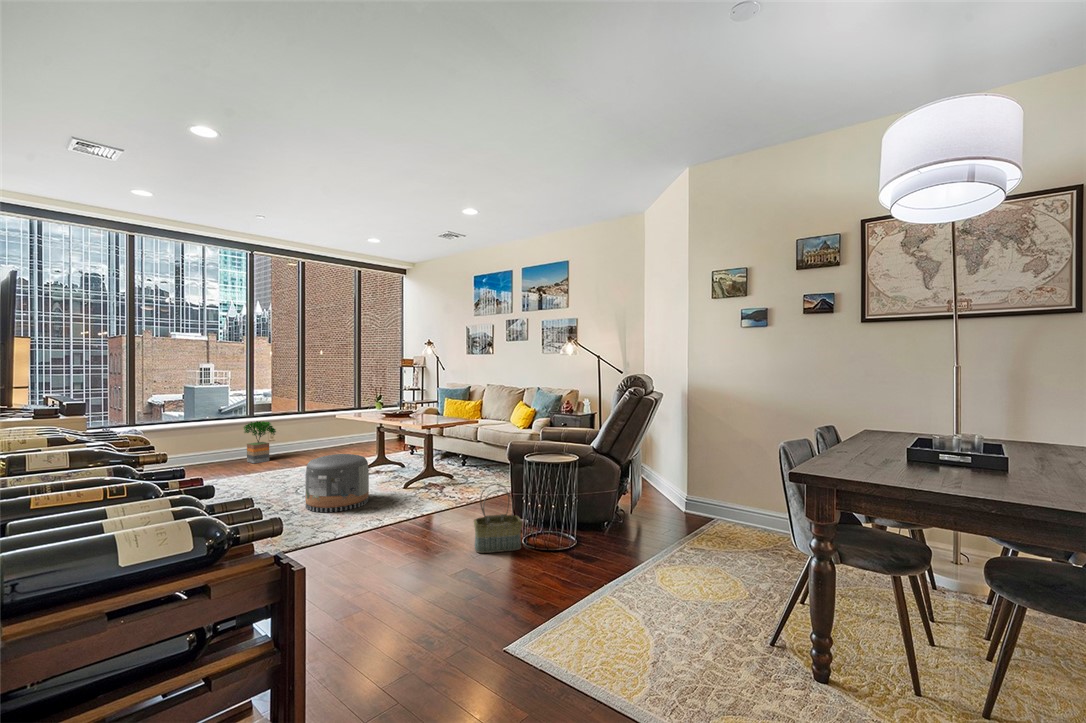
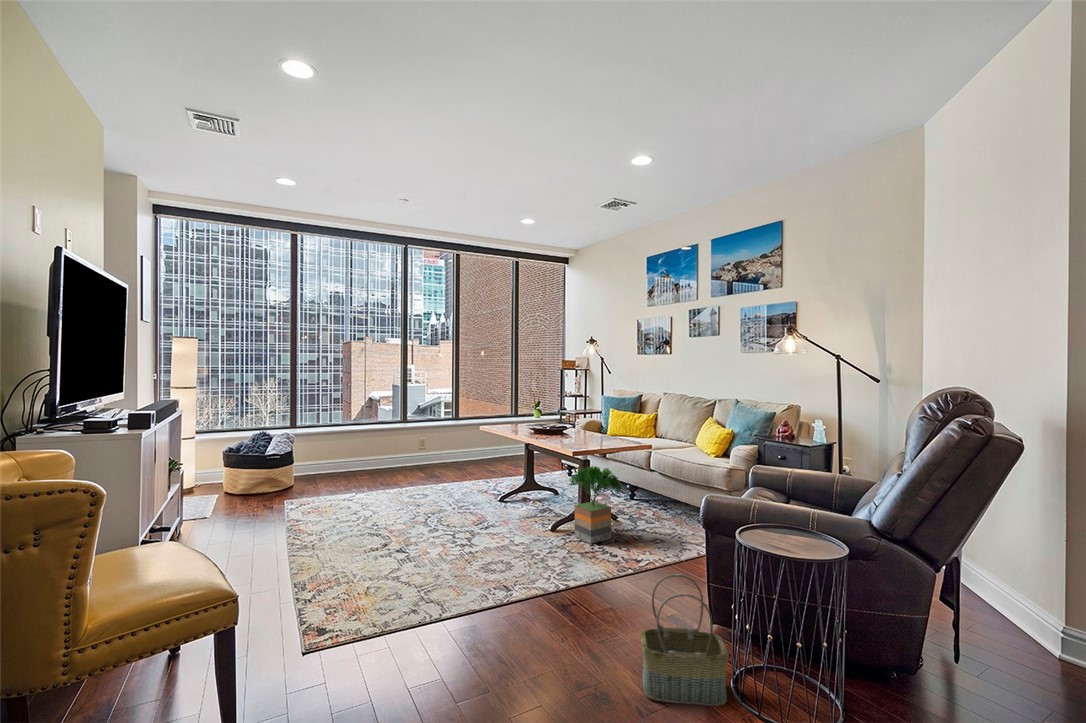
potted tree: present [244,421,276,463] -> present [569,466,622,544]
pouf: present [305,454,369,512] -> none [428,482,504,562]

